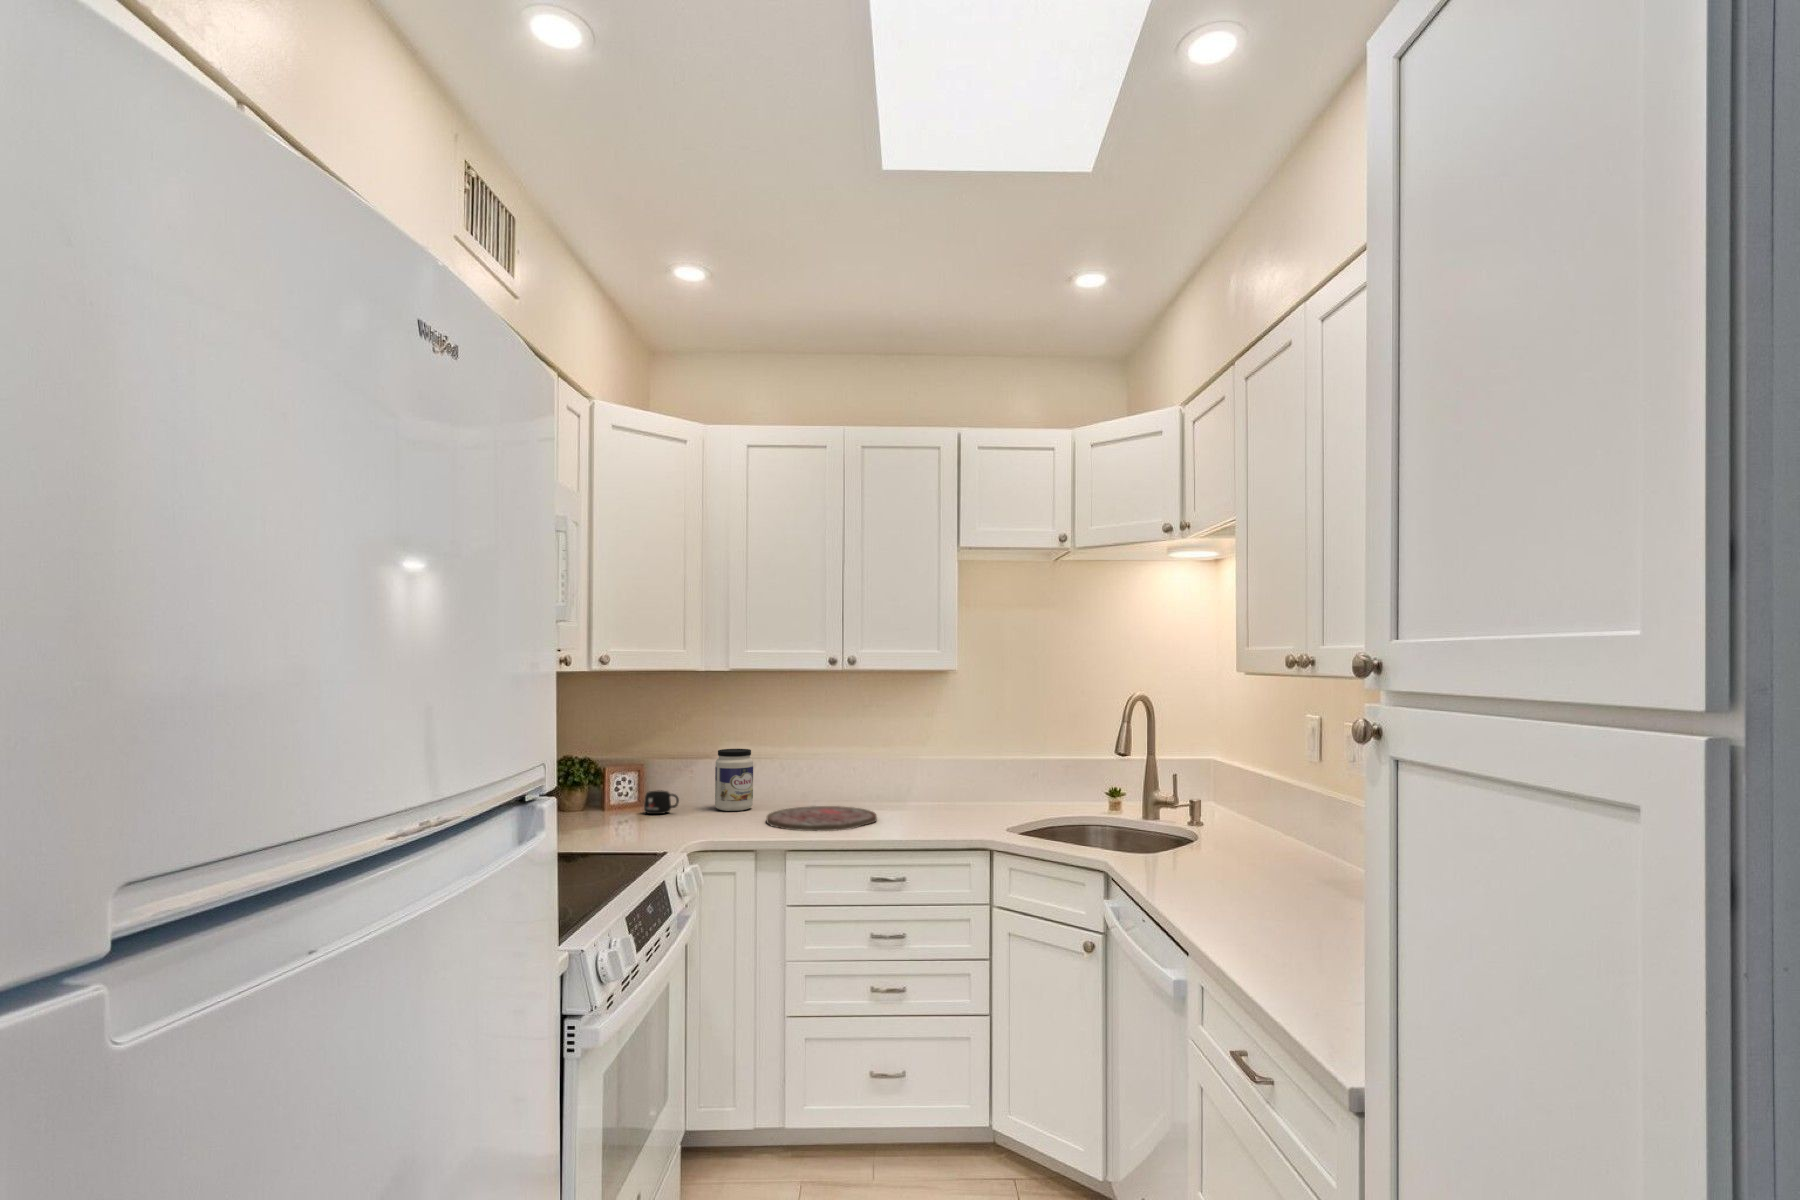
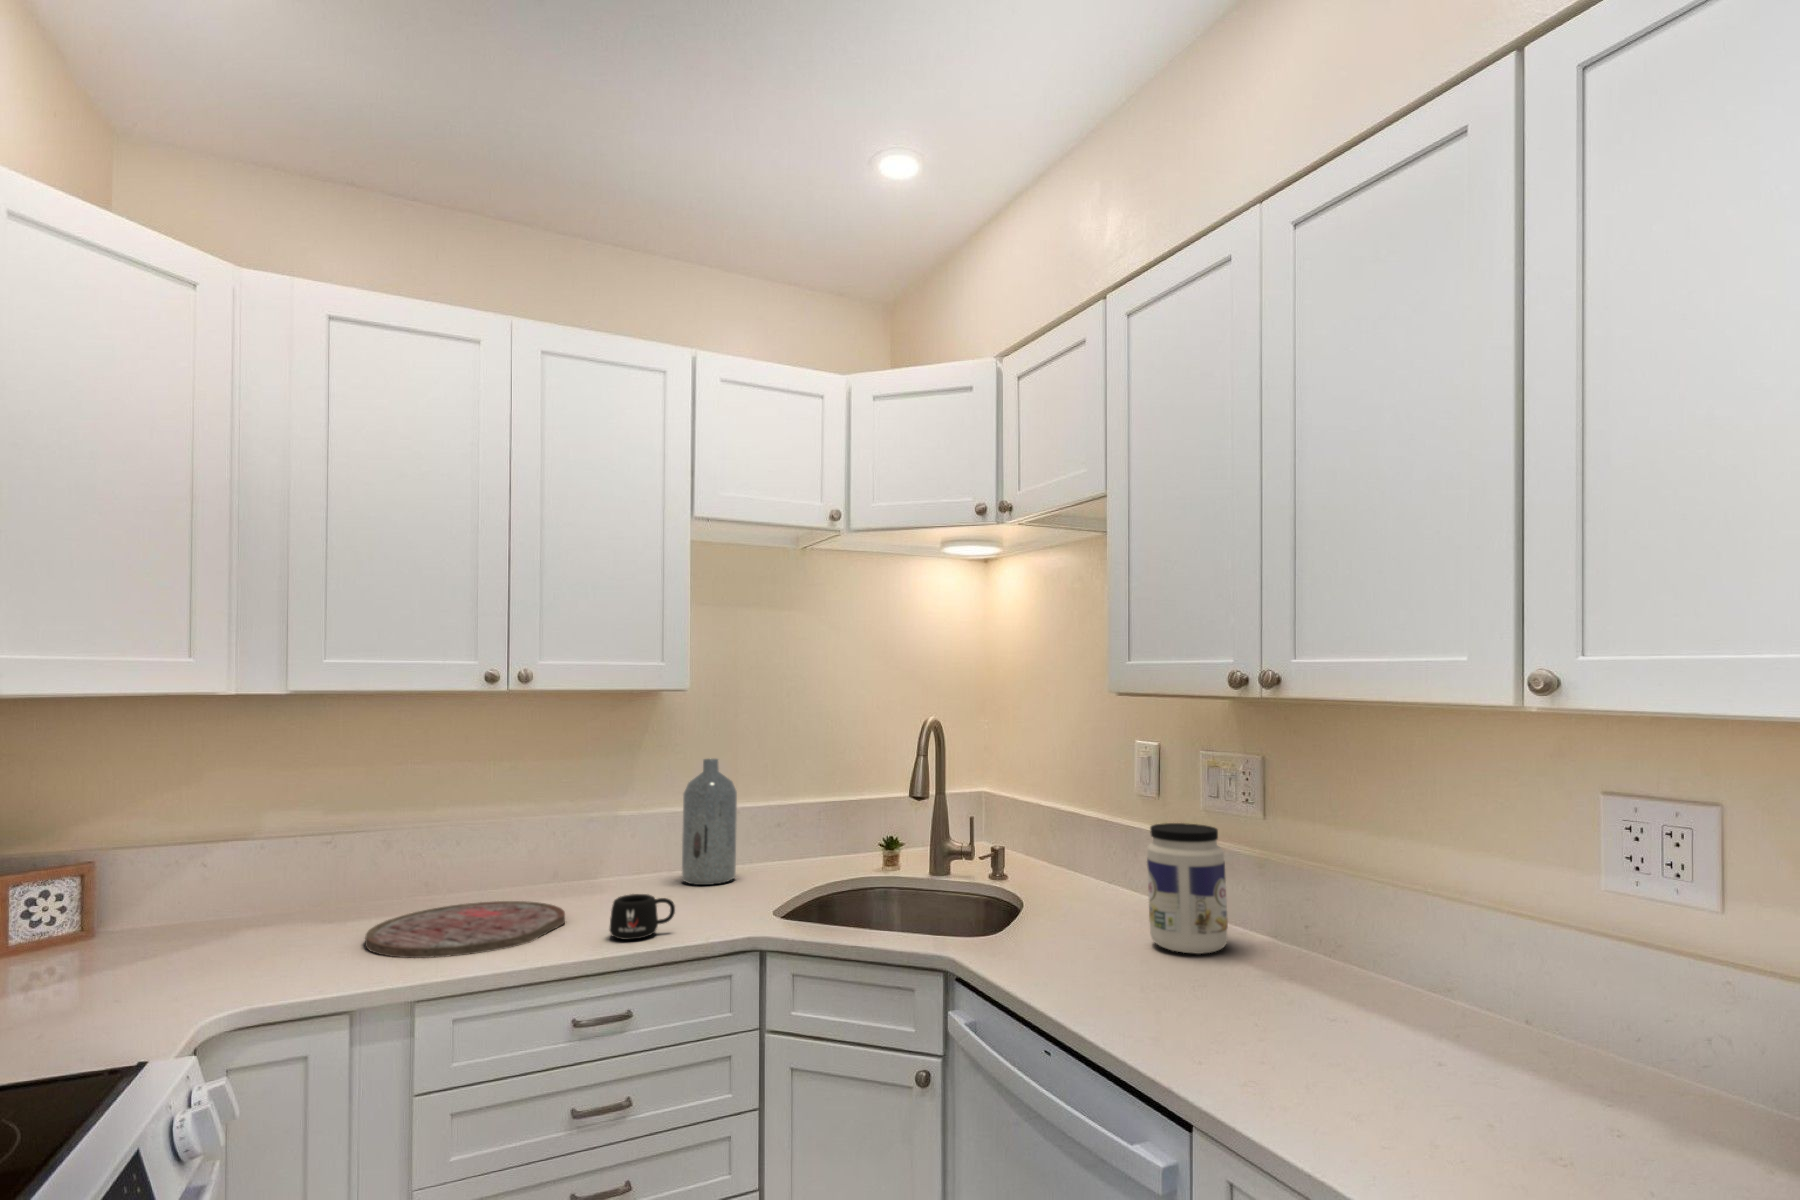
bottle: none [964,721,1003,811] -> present [682,759,737,885]
jar: present [715,749,753,811] -> present [1147,823,1228,954]
mug: present [644,790,679,814] -> present [610,894,675,940]

